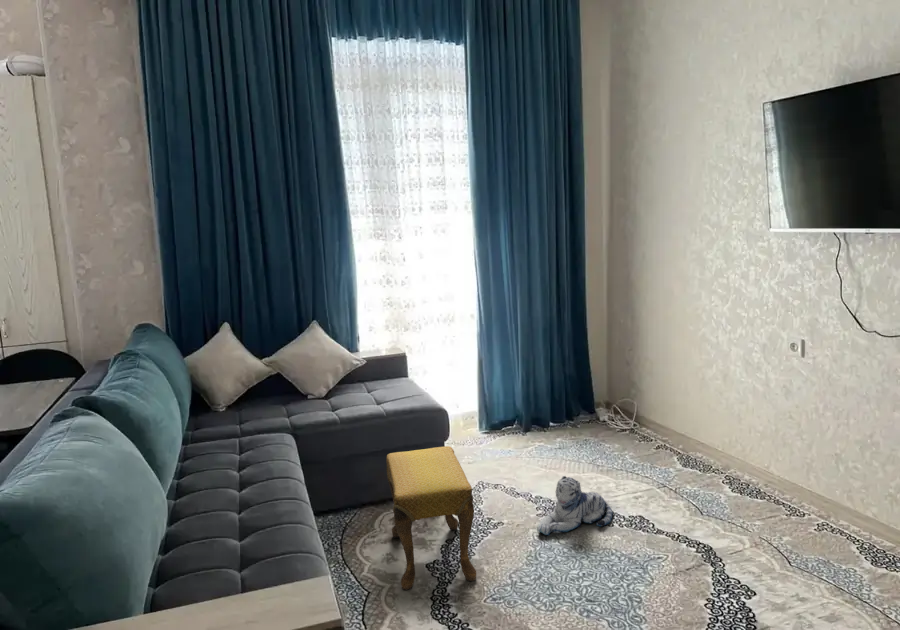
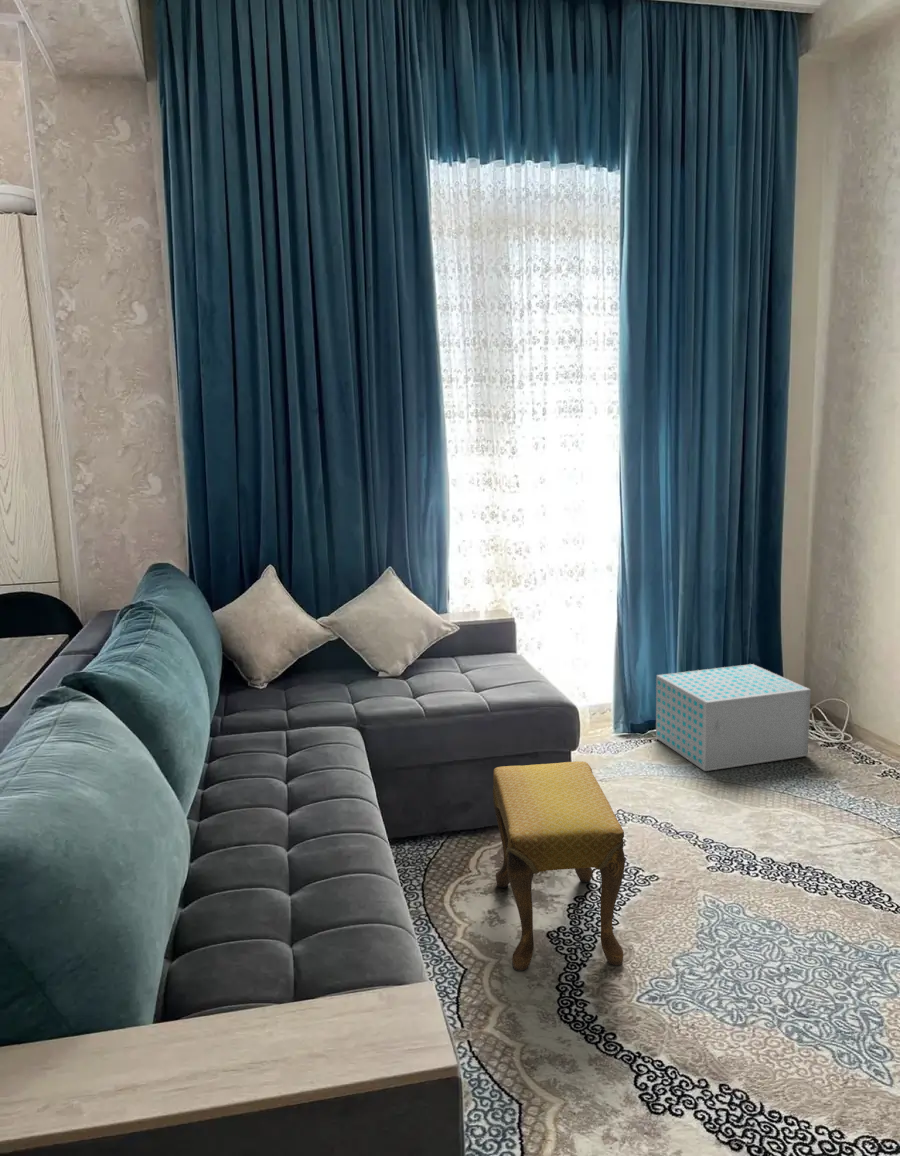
storage box: none [506,379,608,453] -> present [656,664,811,771]
plush toy: present [537,476,613,535] -> none [711,815,825,902]

